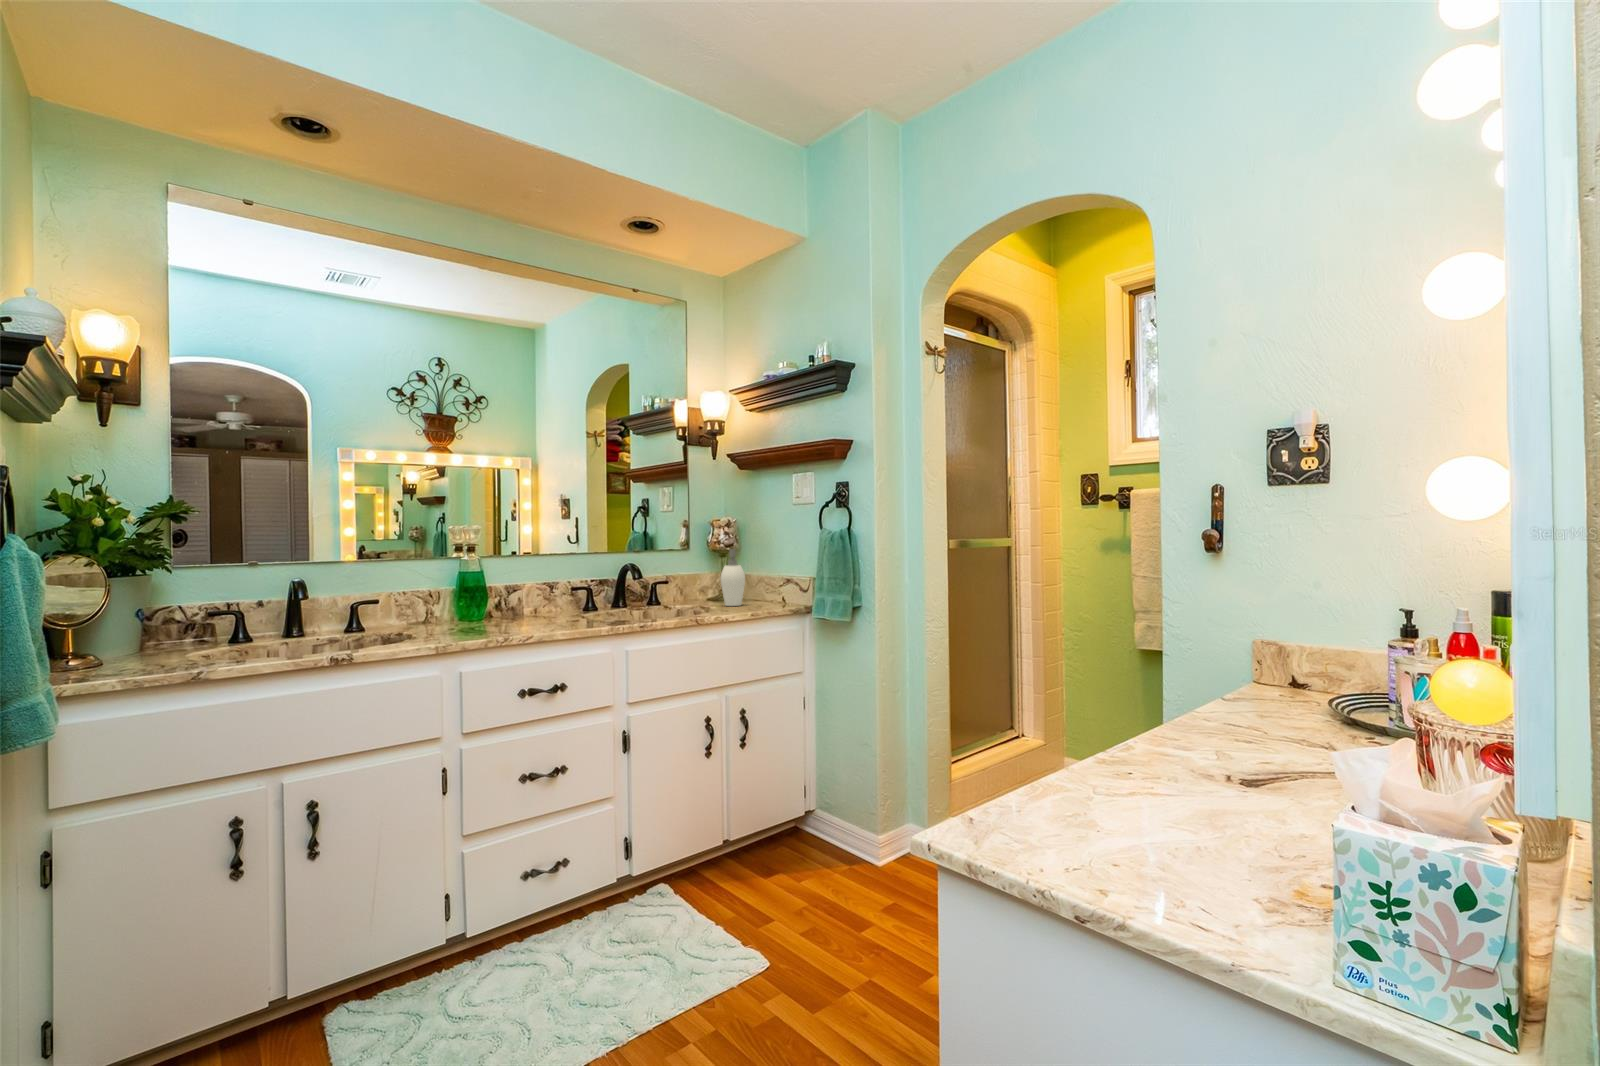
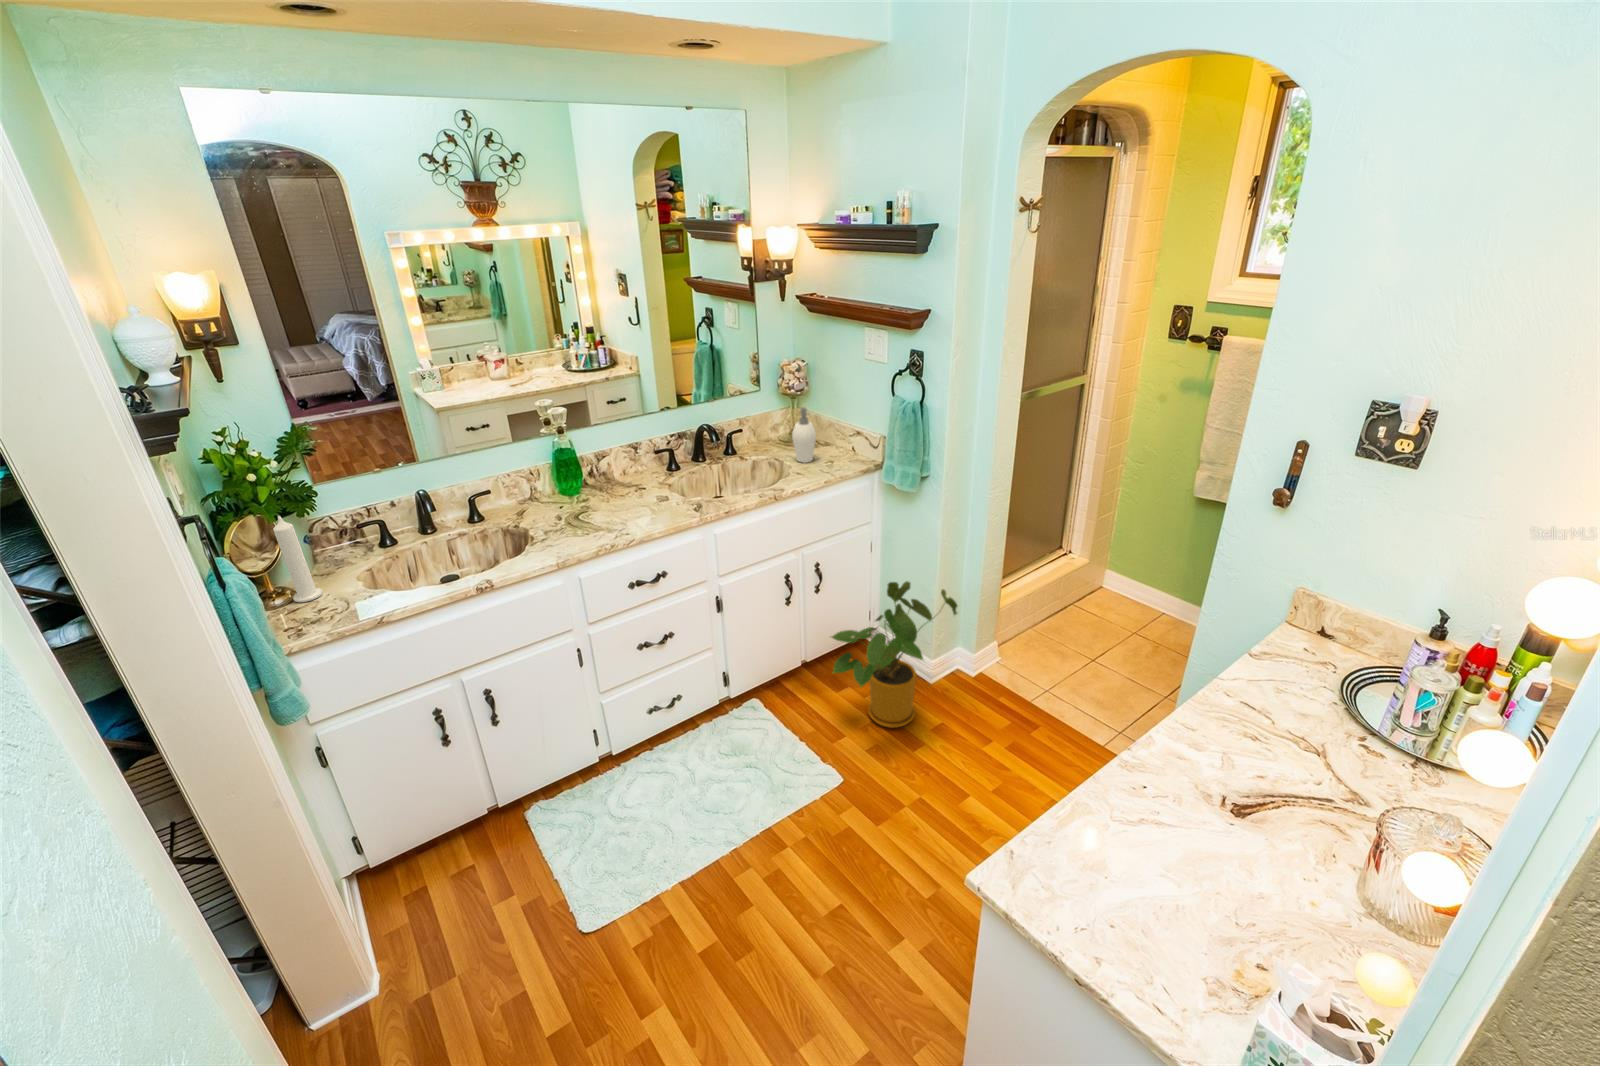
candle: none [94,558,135,668] -> present [273,516,323,602]
house plant: none [755,724,904,909] -> present [832,581,957,728]

